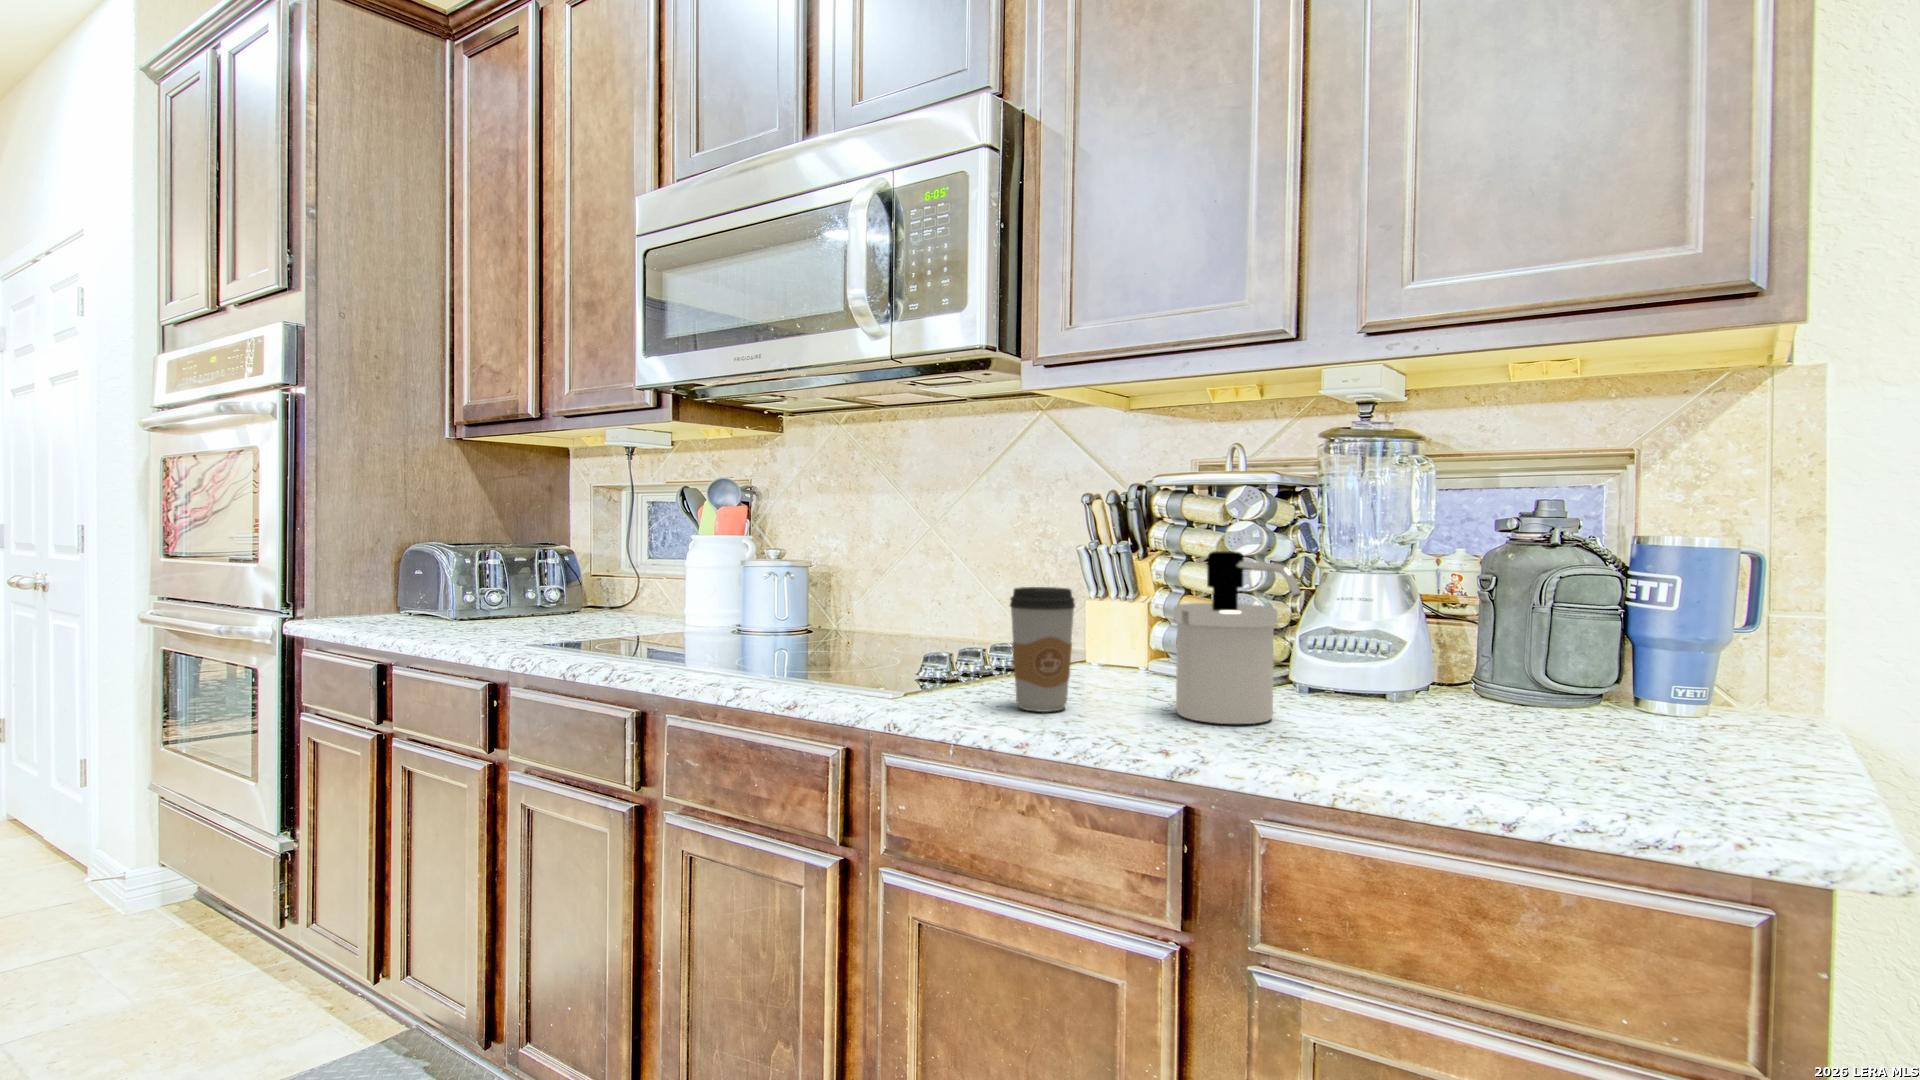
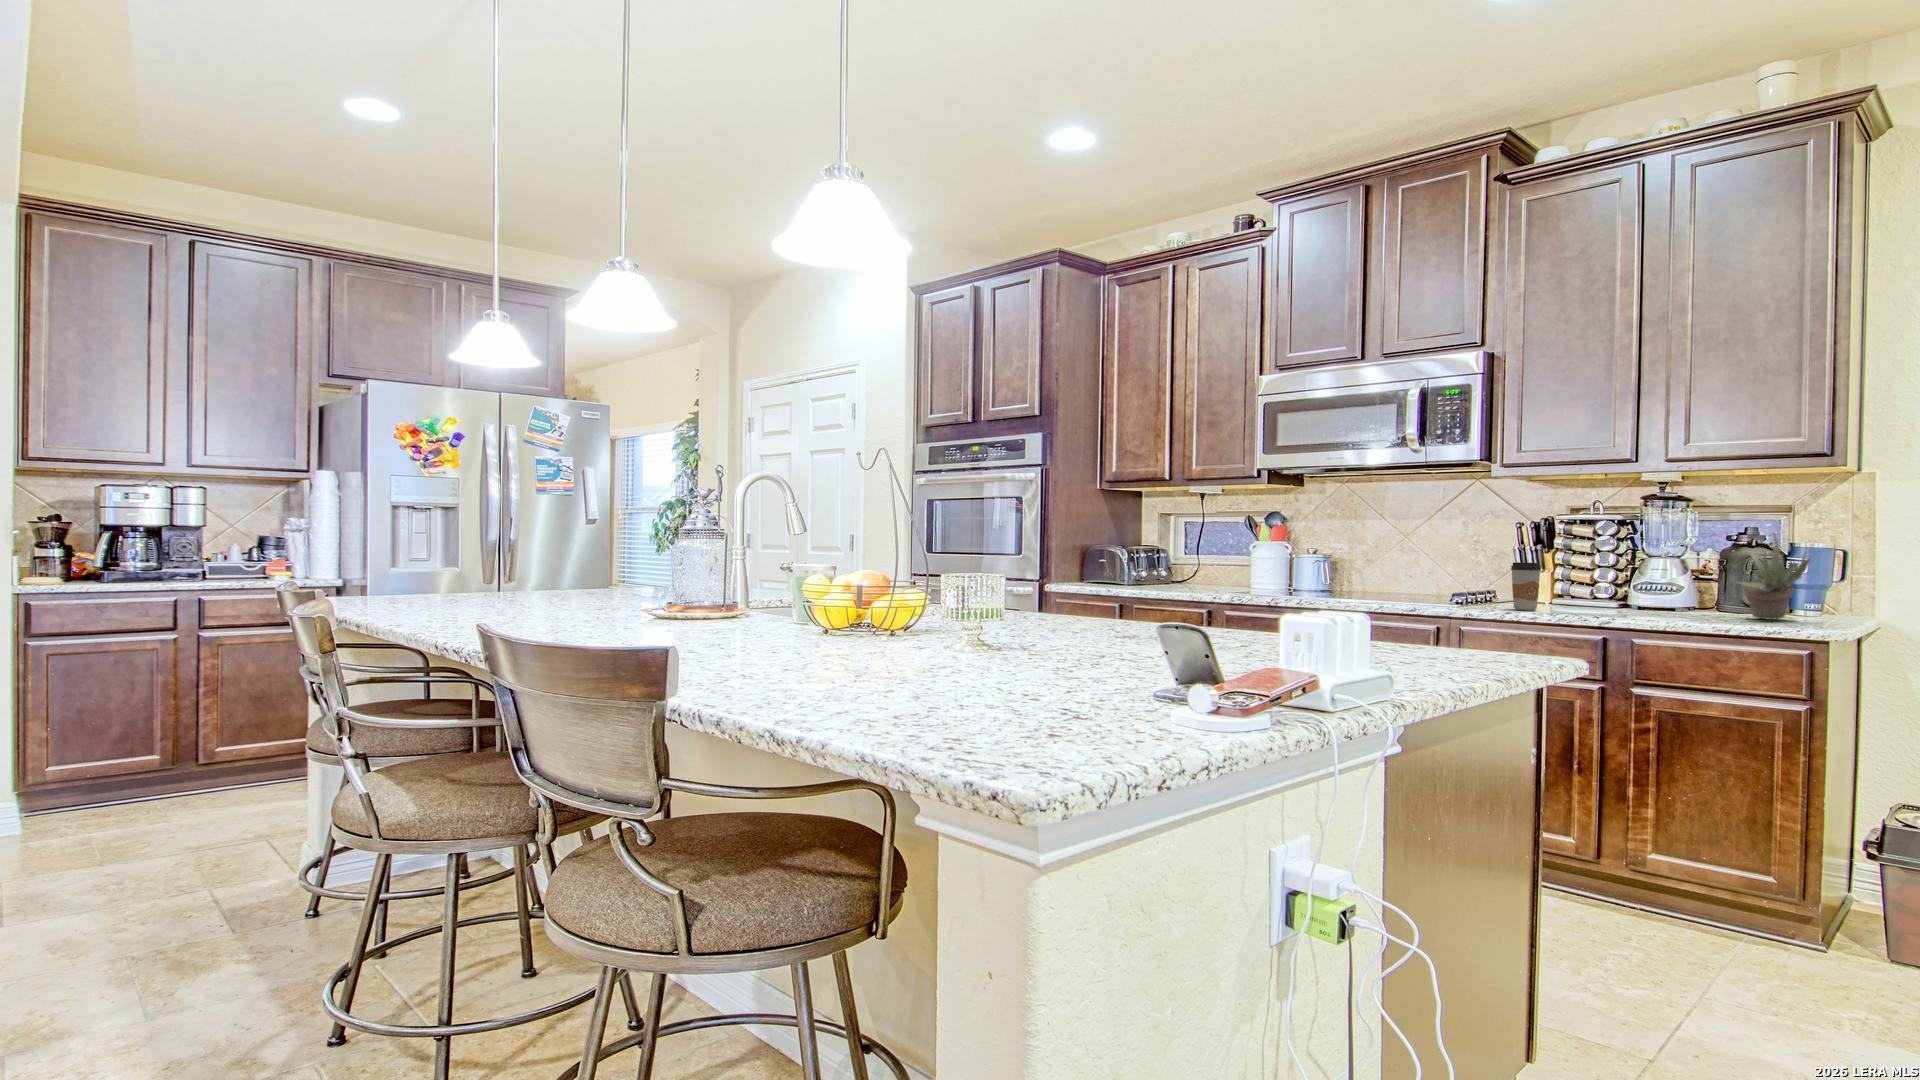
succulent plant: none [1530,510,1724,750] -> present [1736,533,1810,620]
soap dispenser: present [1173,551,1301,724] -> none [1584,548,1645,614]

